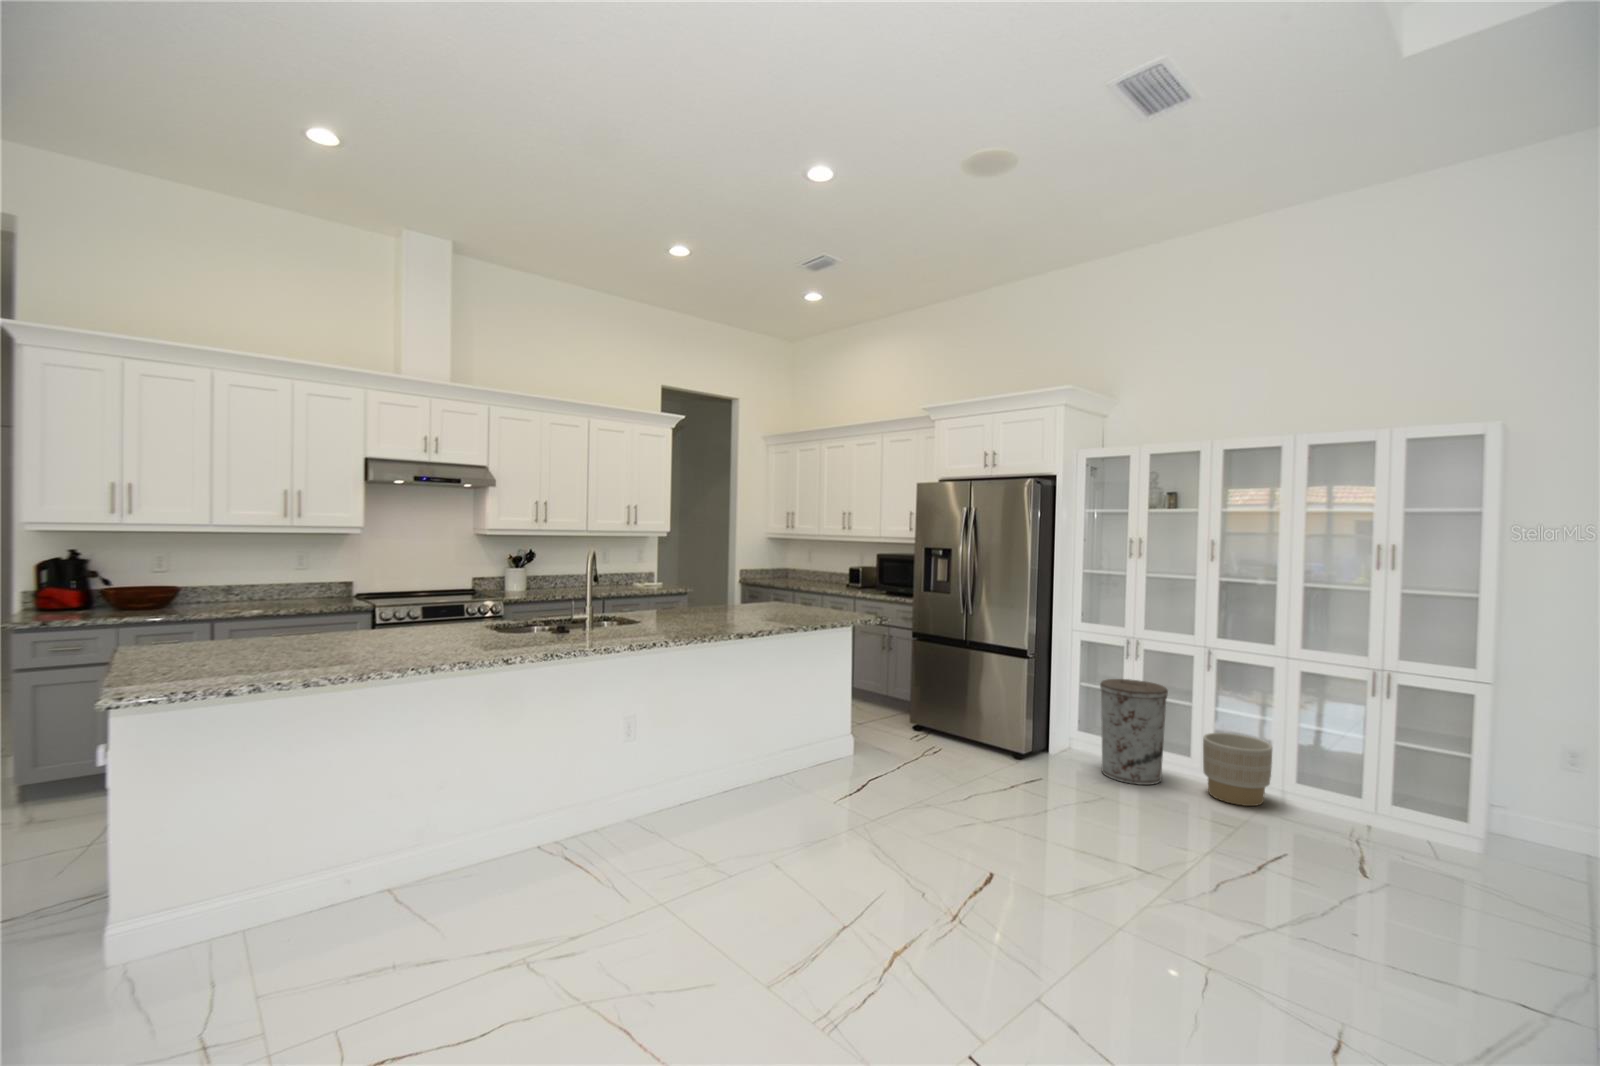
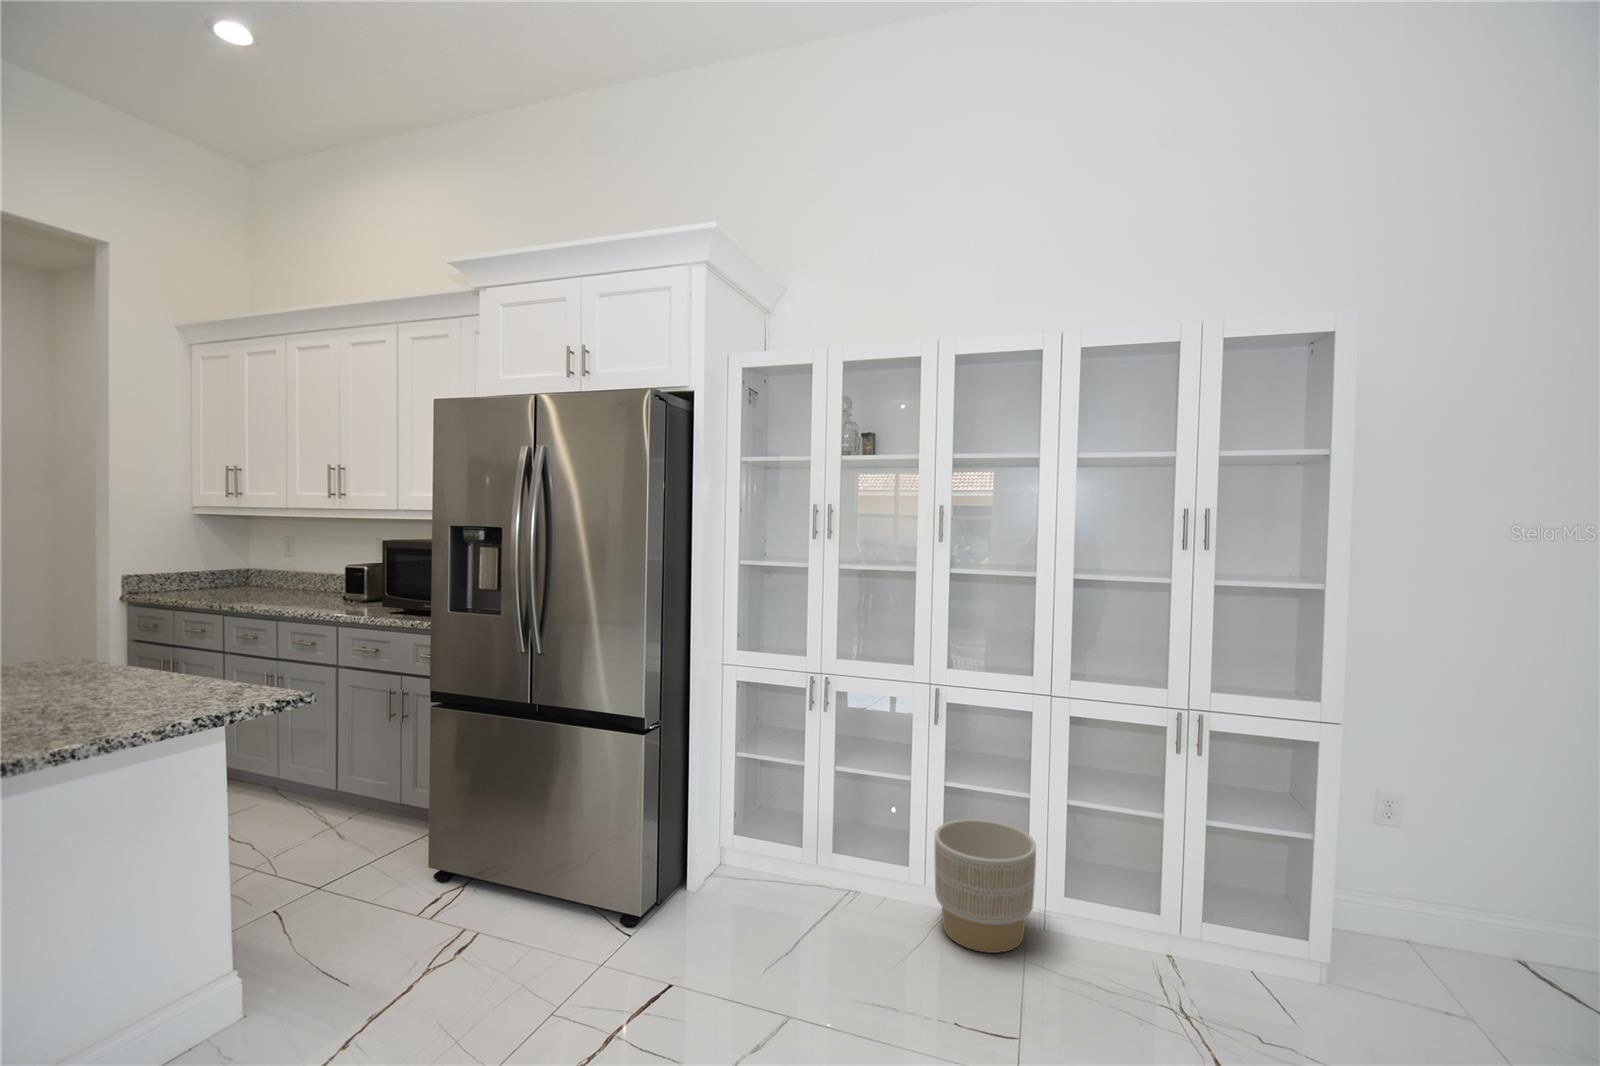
trash can: present [1100,679,1168,785] -> none [772,744,879,941]

